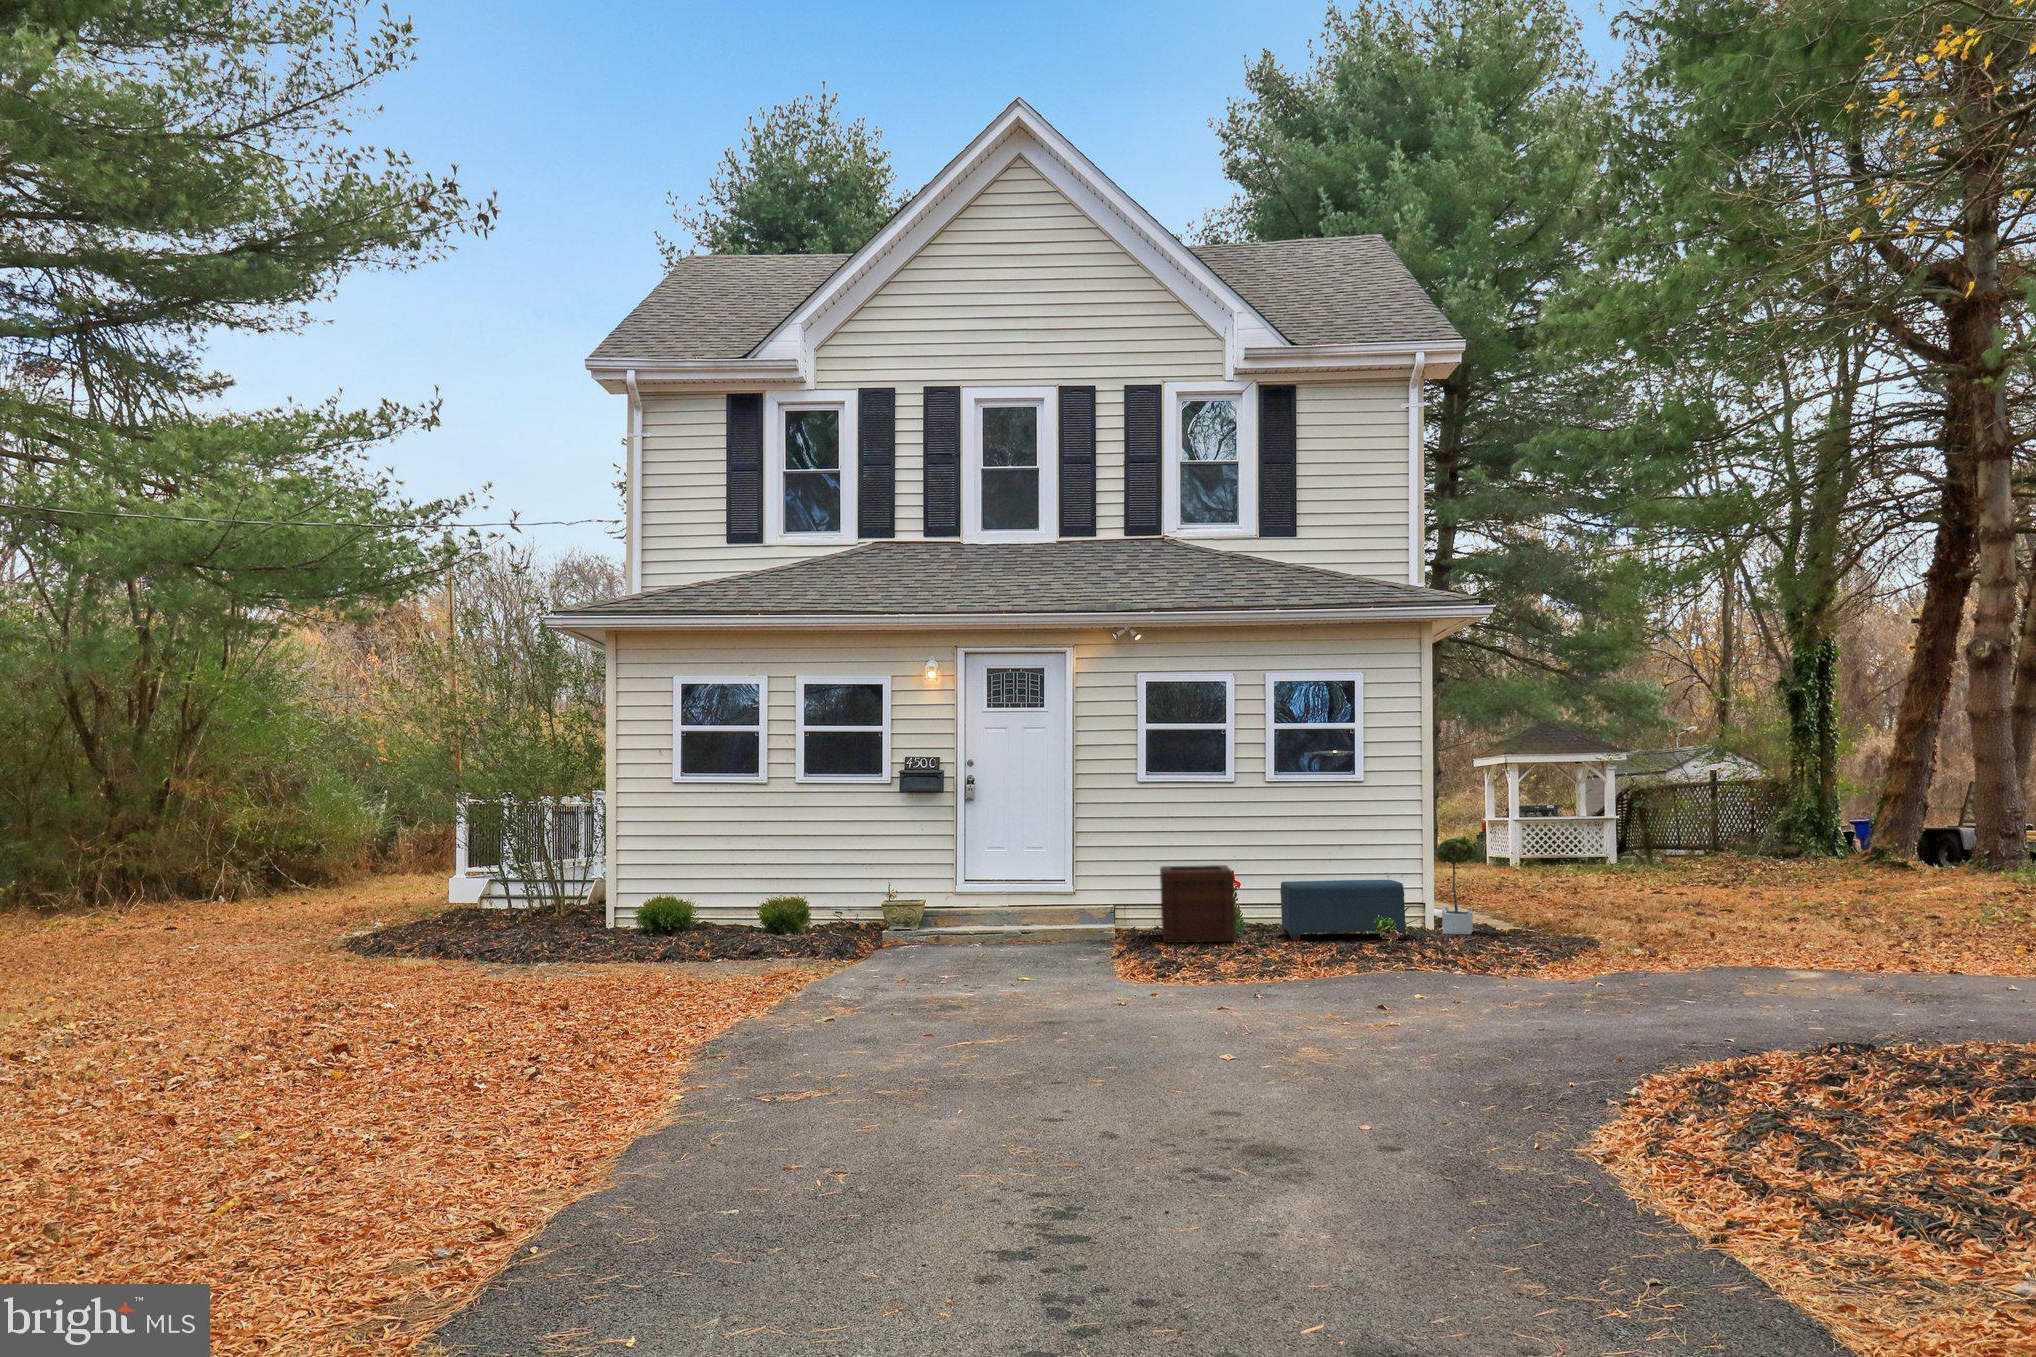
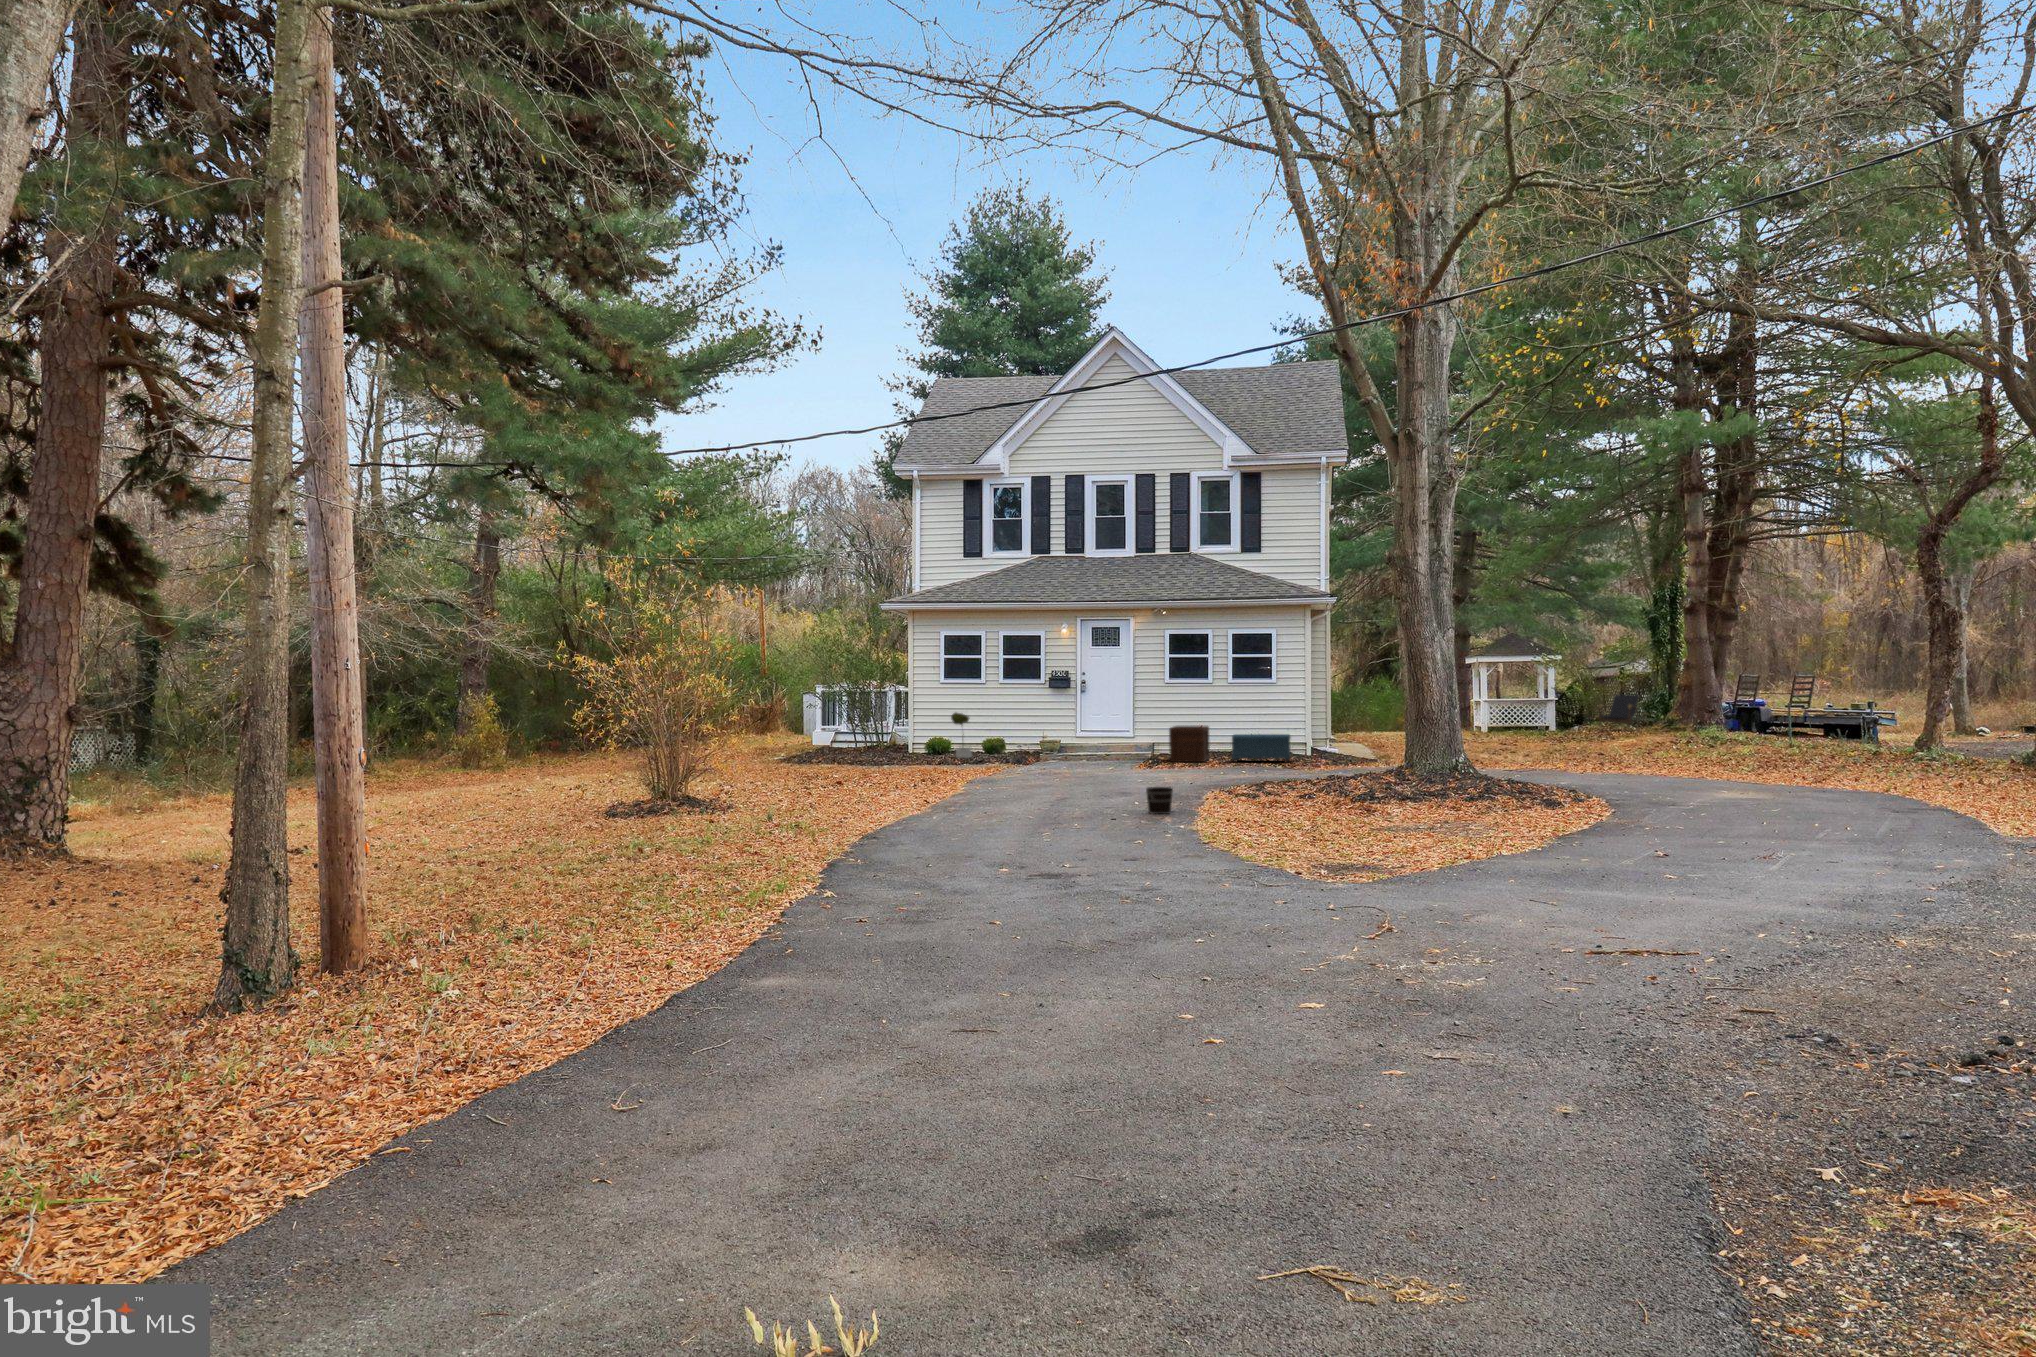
lounge chair: none [1655,803,1709,856] -> present [1599,695,1638,729]
potted tree: present [1435,835,1477,934] -> present [951,713,972,758]
bucket: none [1629,1153,1756,1295] -> present [1146,787,1173,814]

